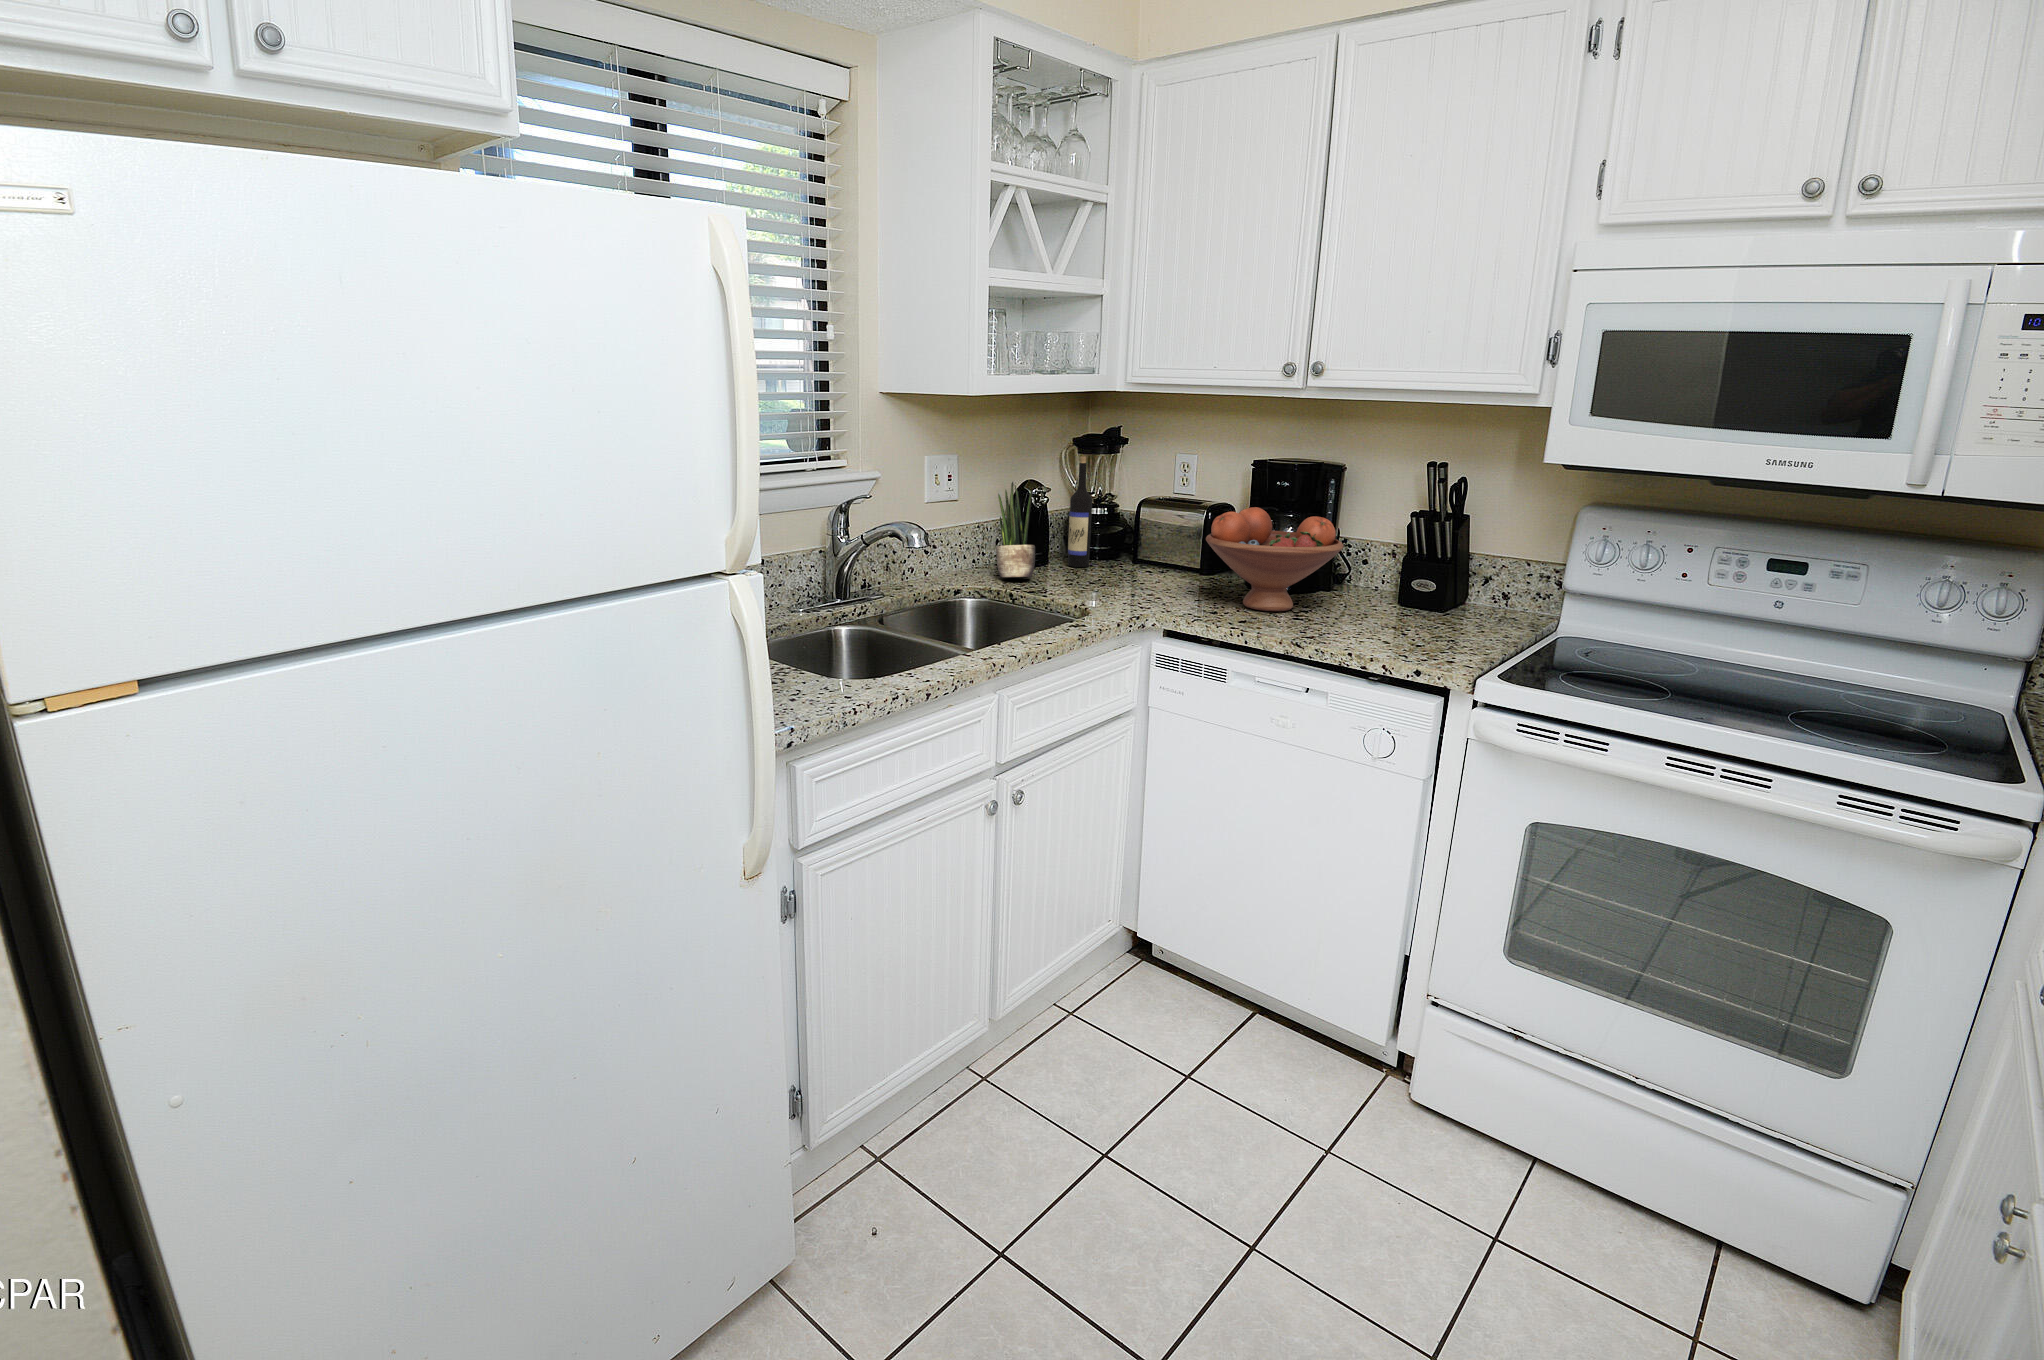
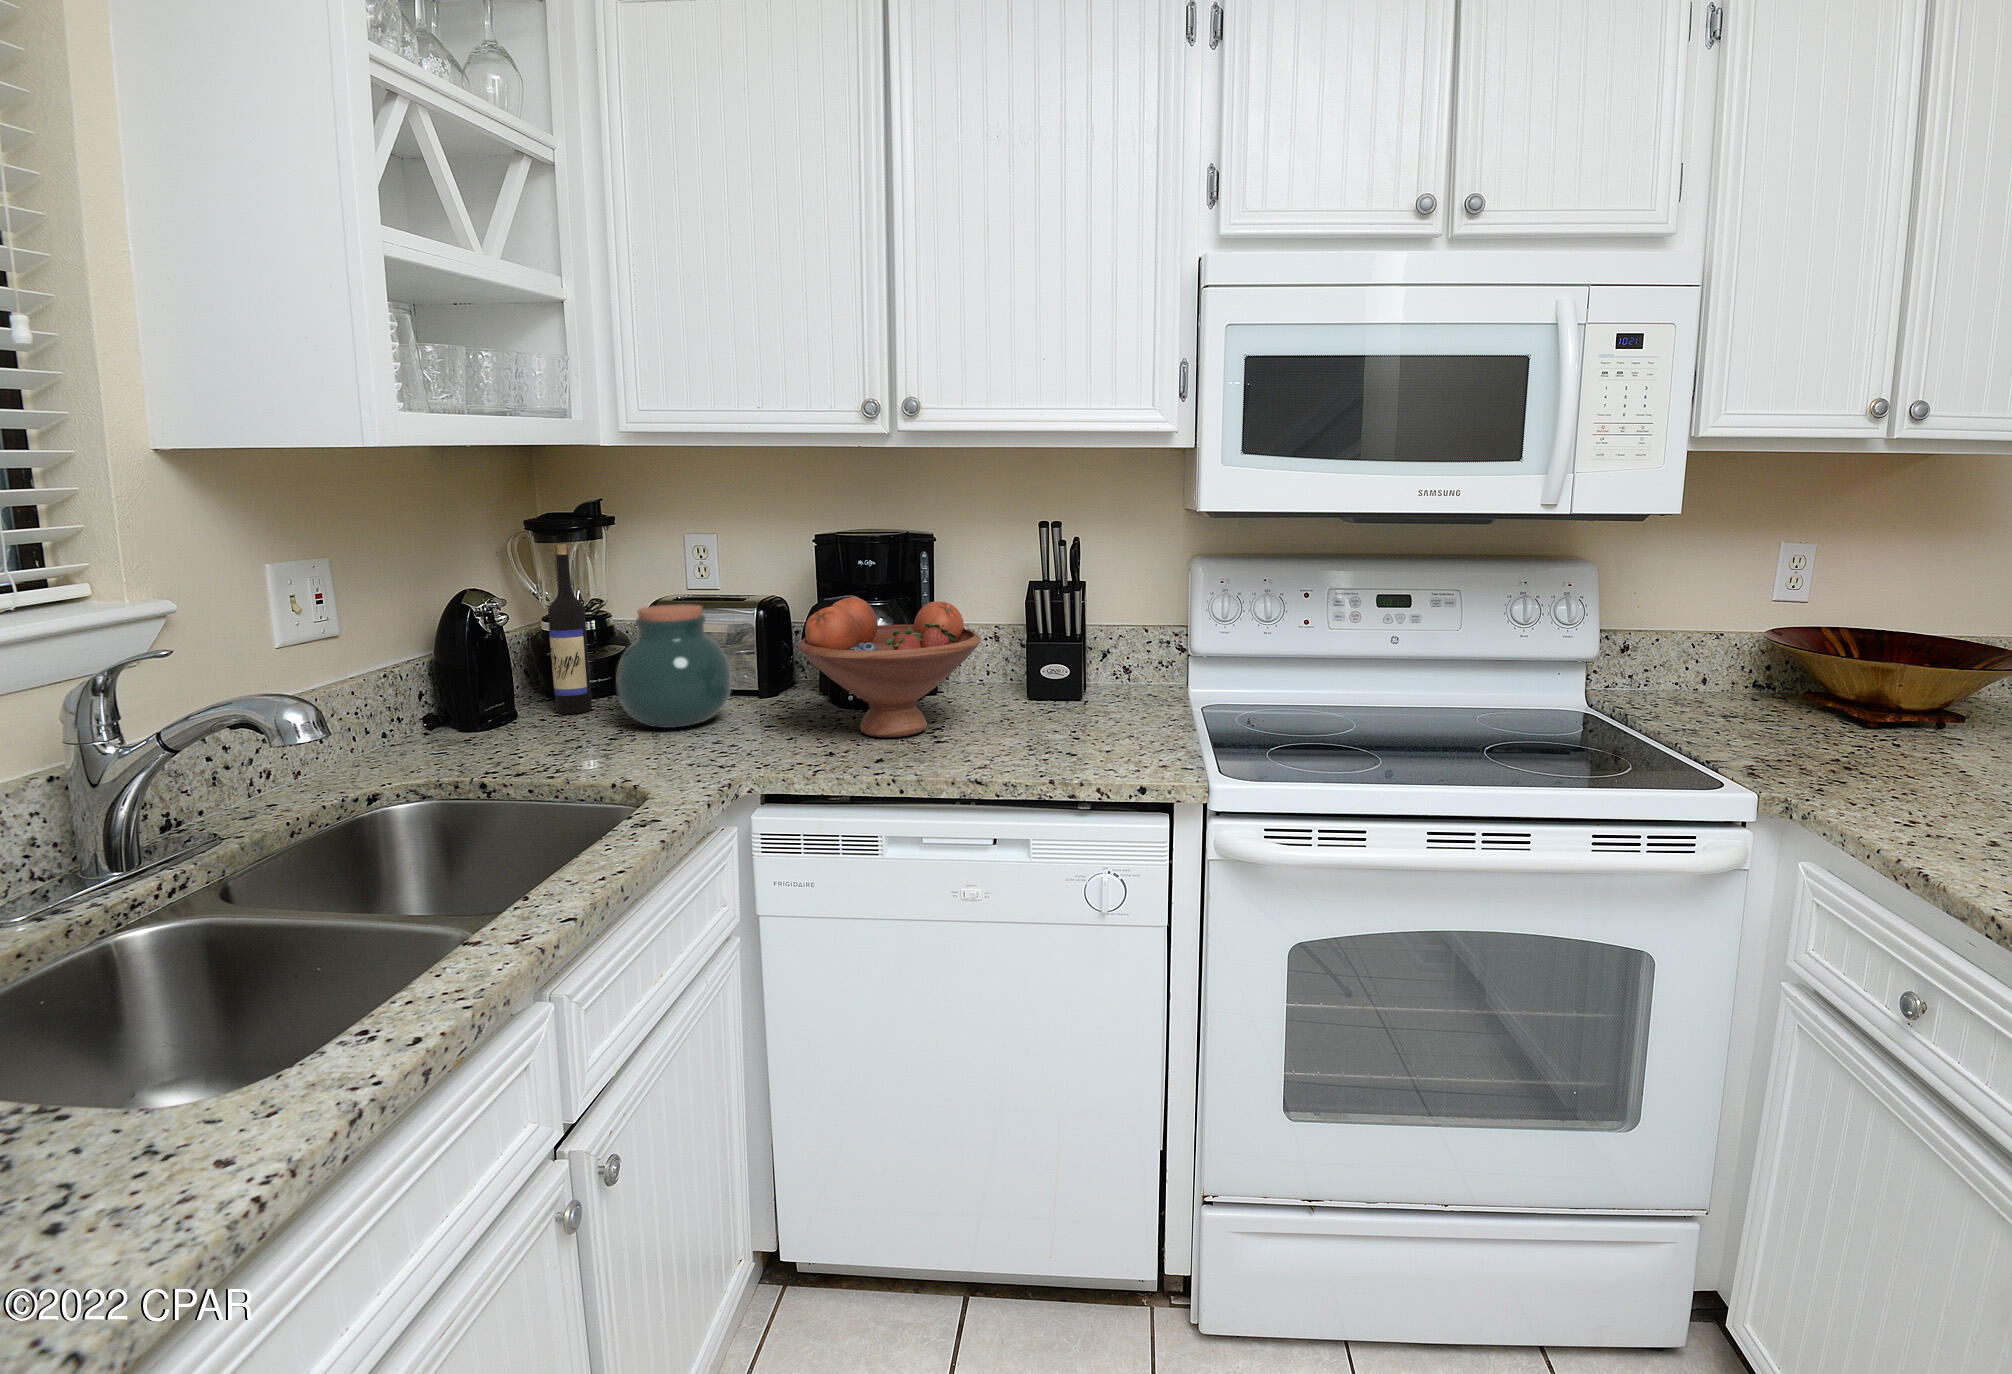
potted plant: present [996,482,1035,577] -> none [431,594,516,755]
jar: none [1098,501,1170,583] -> present [617,604,731,728]

